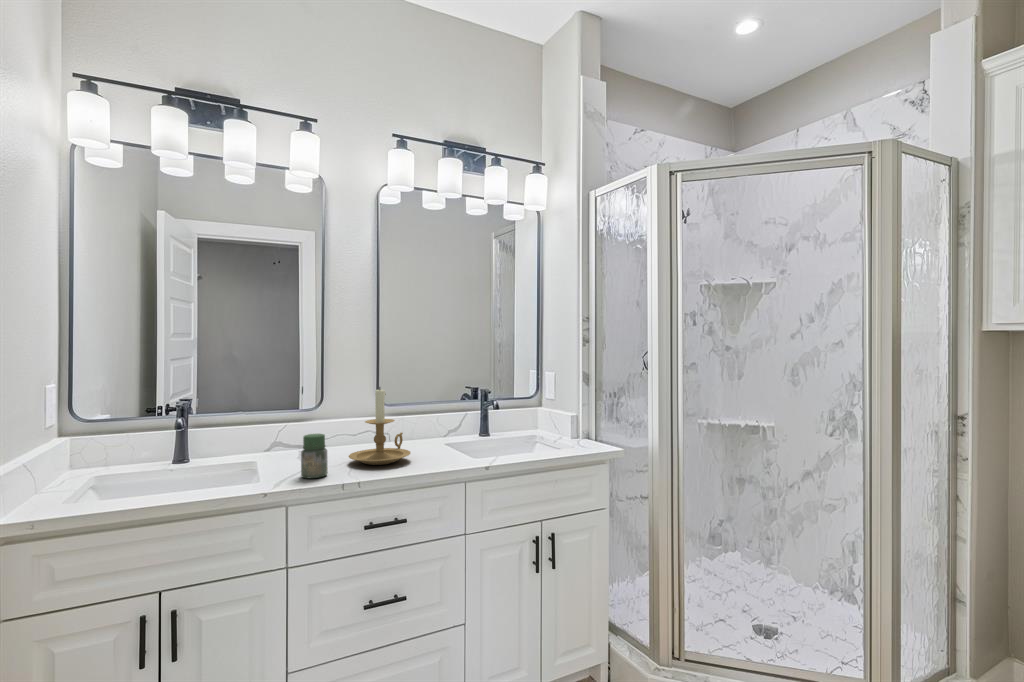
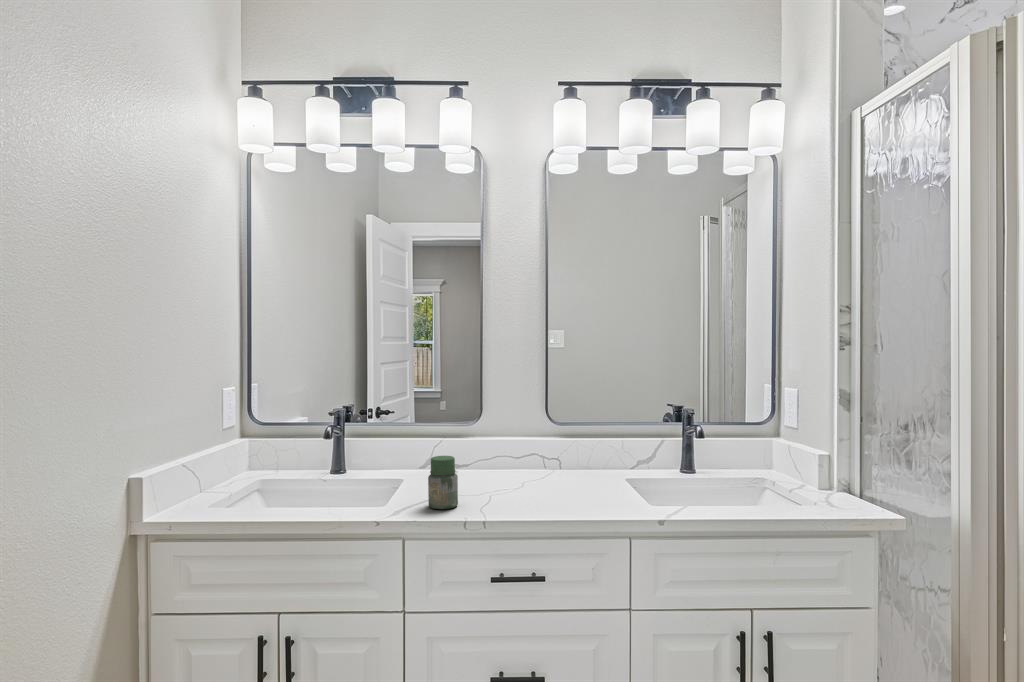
candle holder: present [349,387,411,465] -> none [491,402,566,500]

